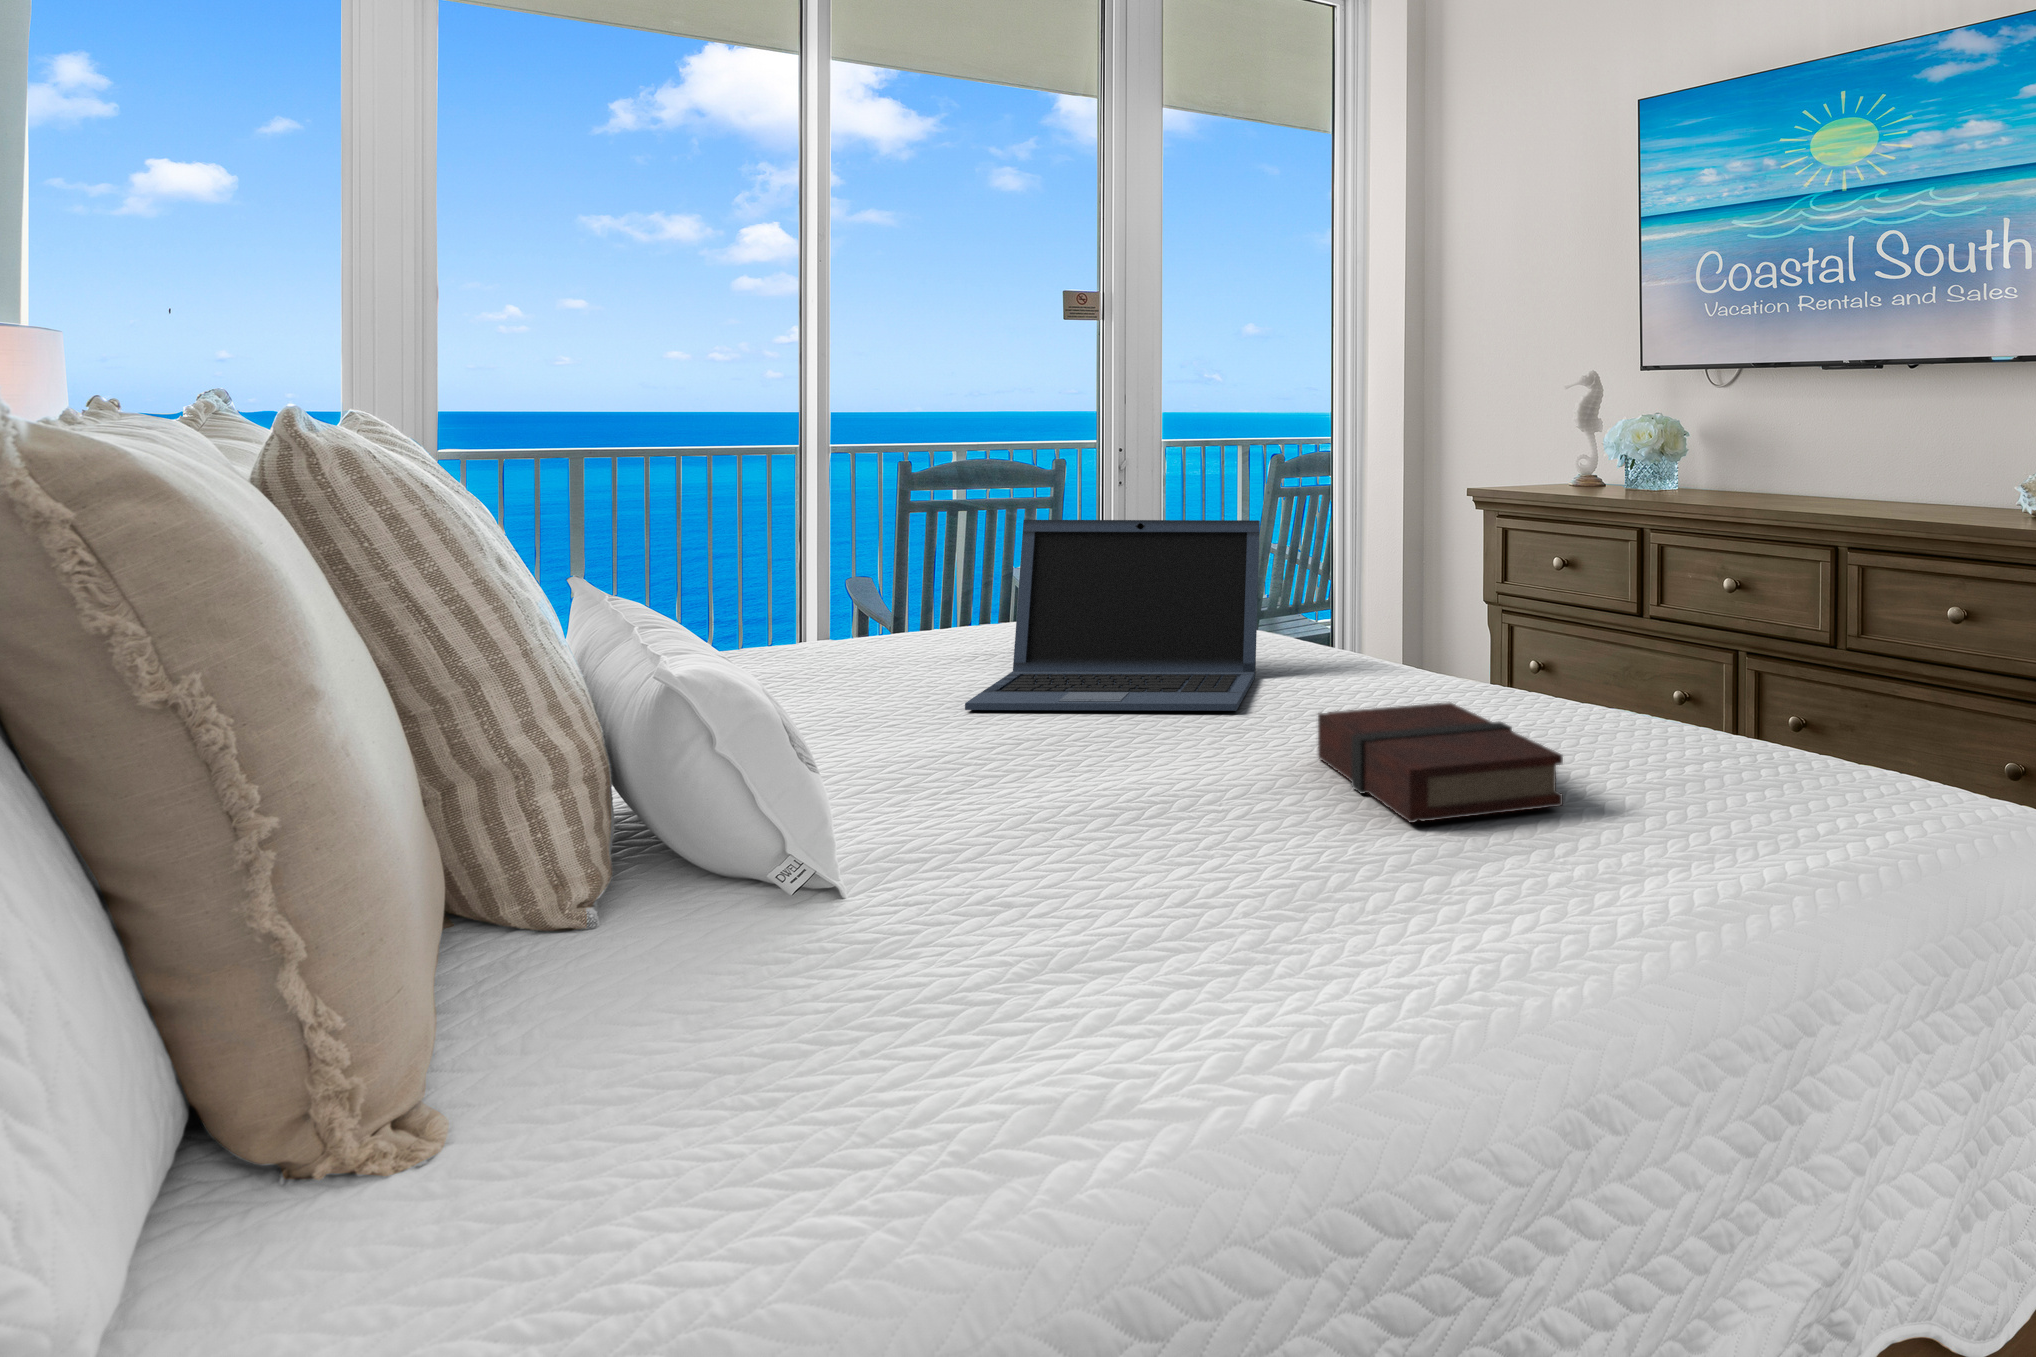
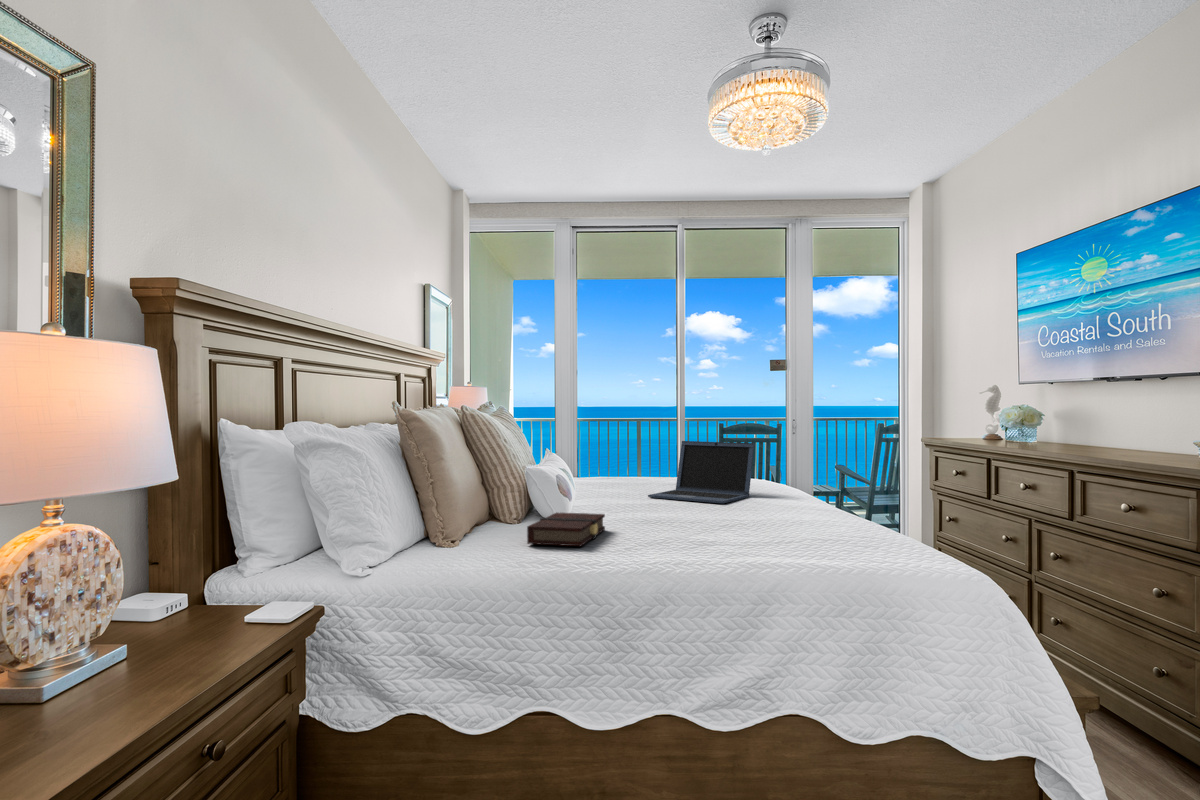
book: present [1318,703,1563,823] -> present [527,513,605,546]

